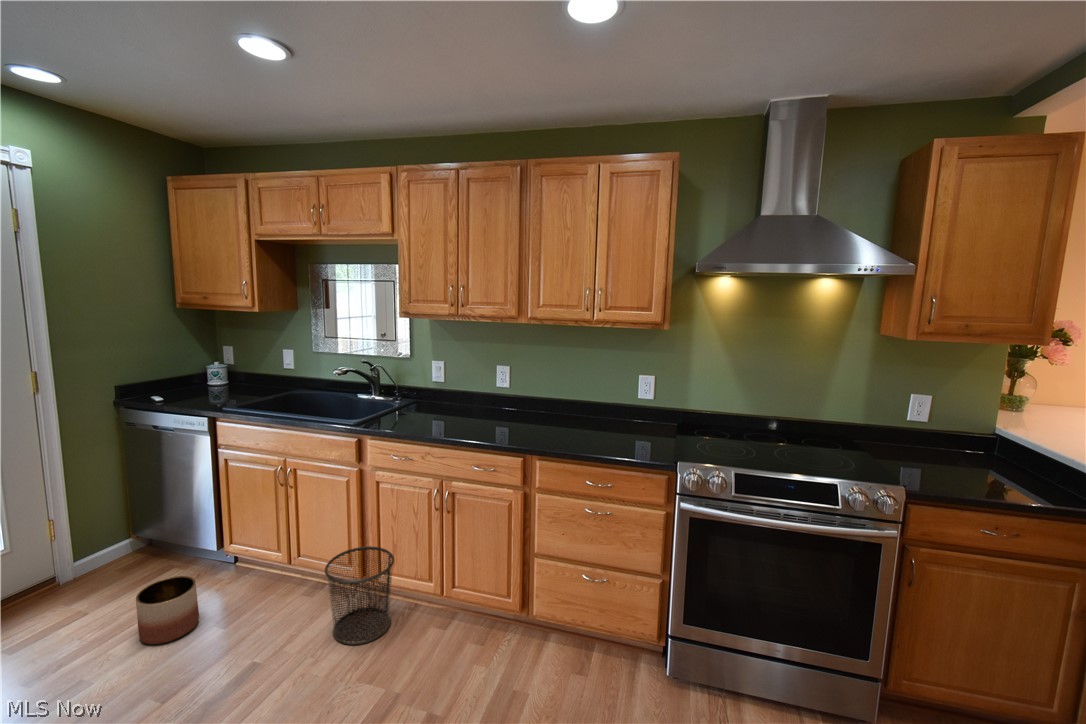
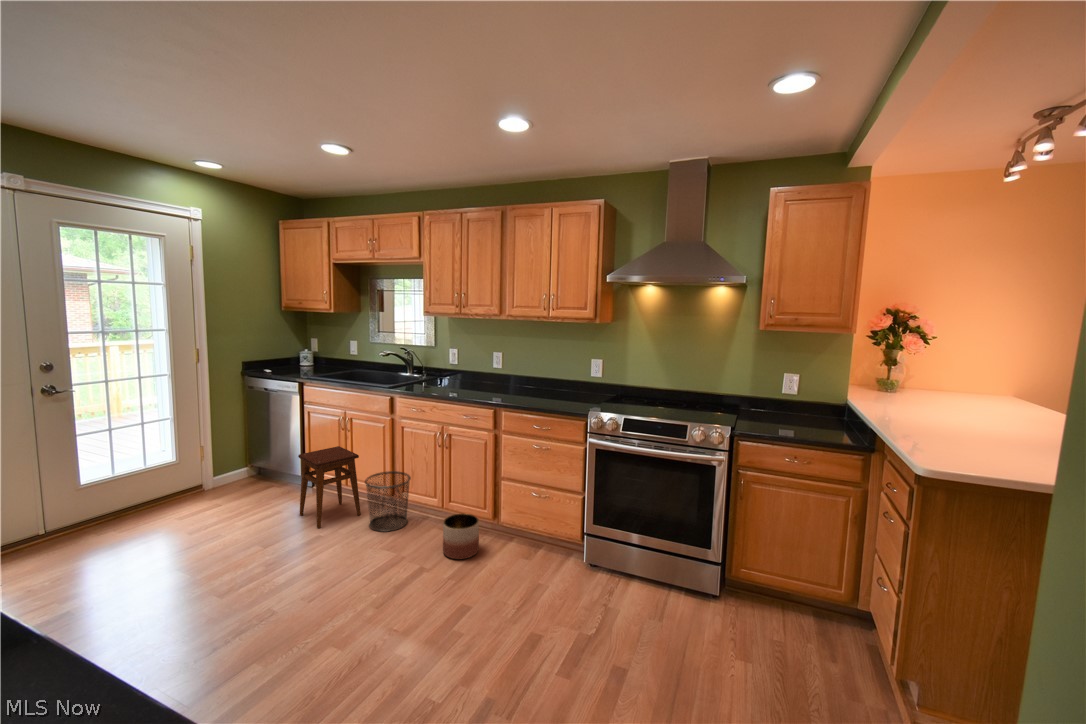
stool: none [214,512,317,650] -> present [298,446,361,529]
planter: present [136,576,199,644] -> present [443,513,479,559]

